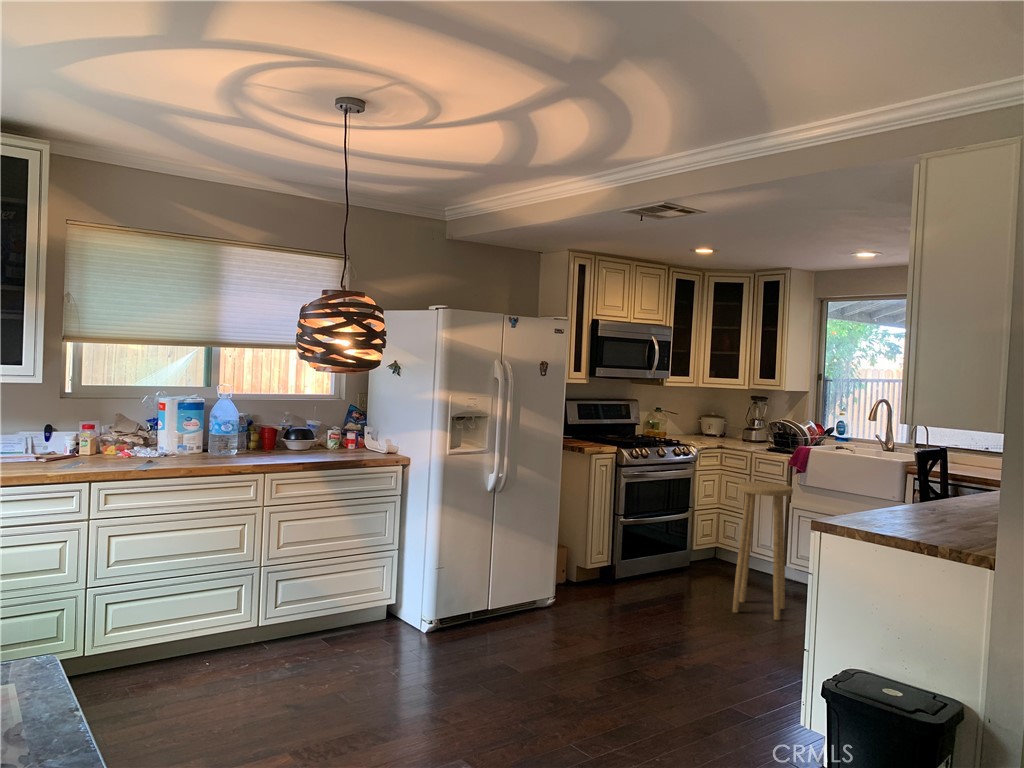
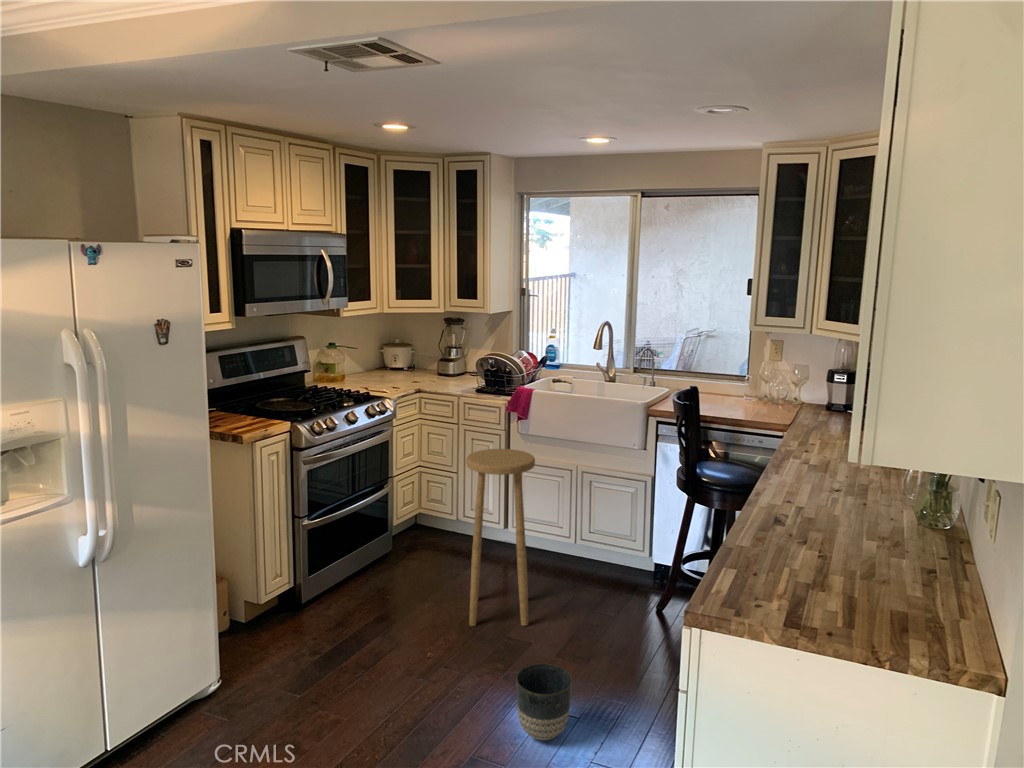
planter: none [744,617,786,670] -> present [516,664,572,740]

